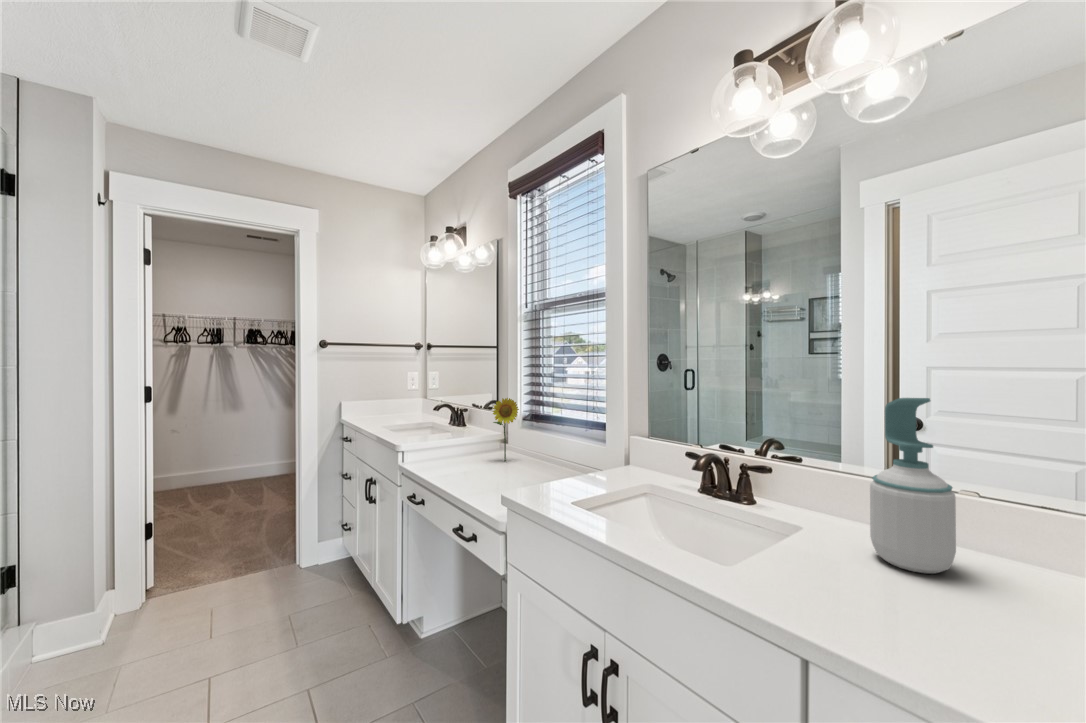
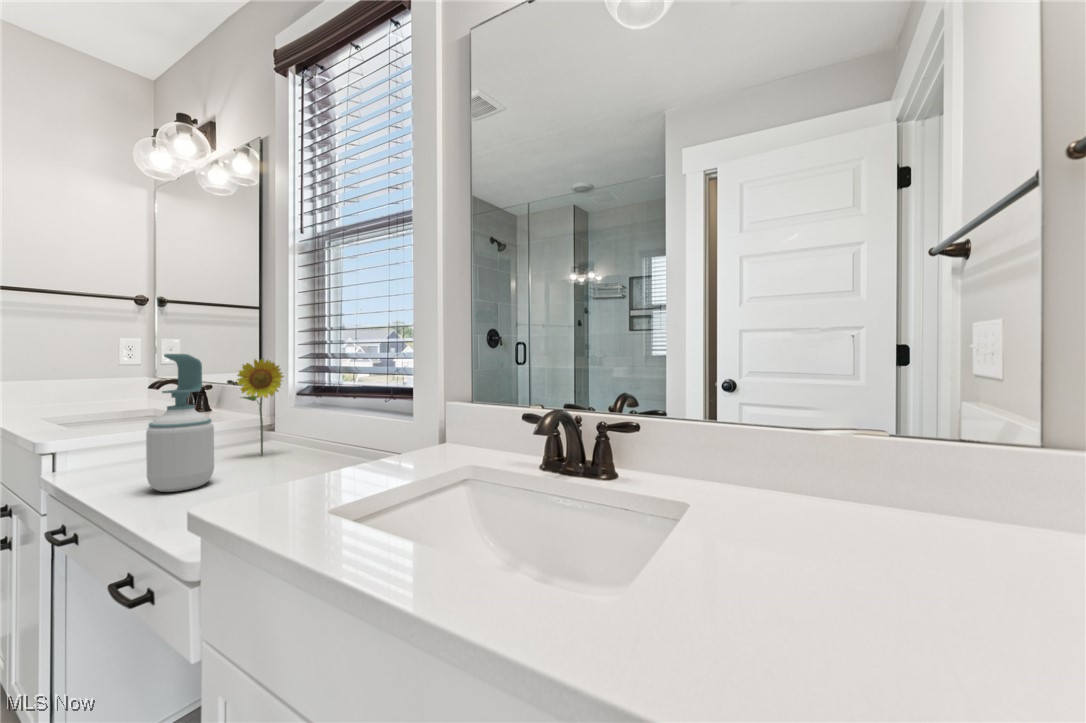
soap bottle: present [870,398,956,574] -> present [146,354,214,492]

